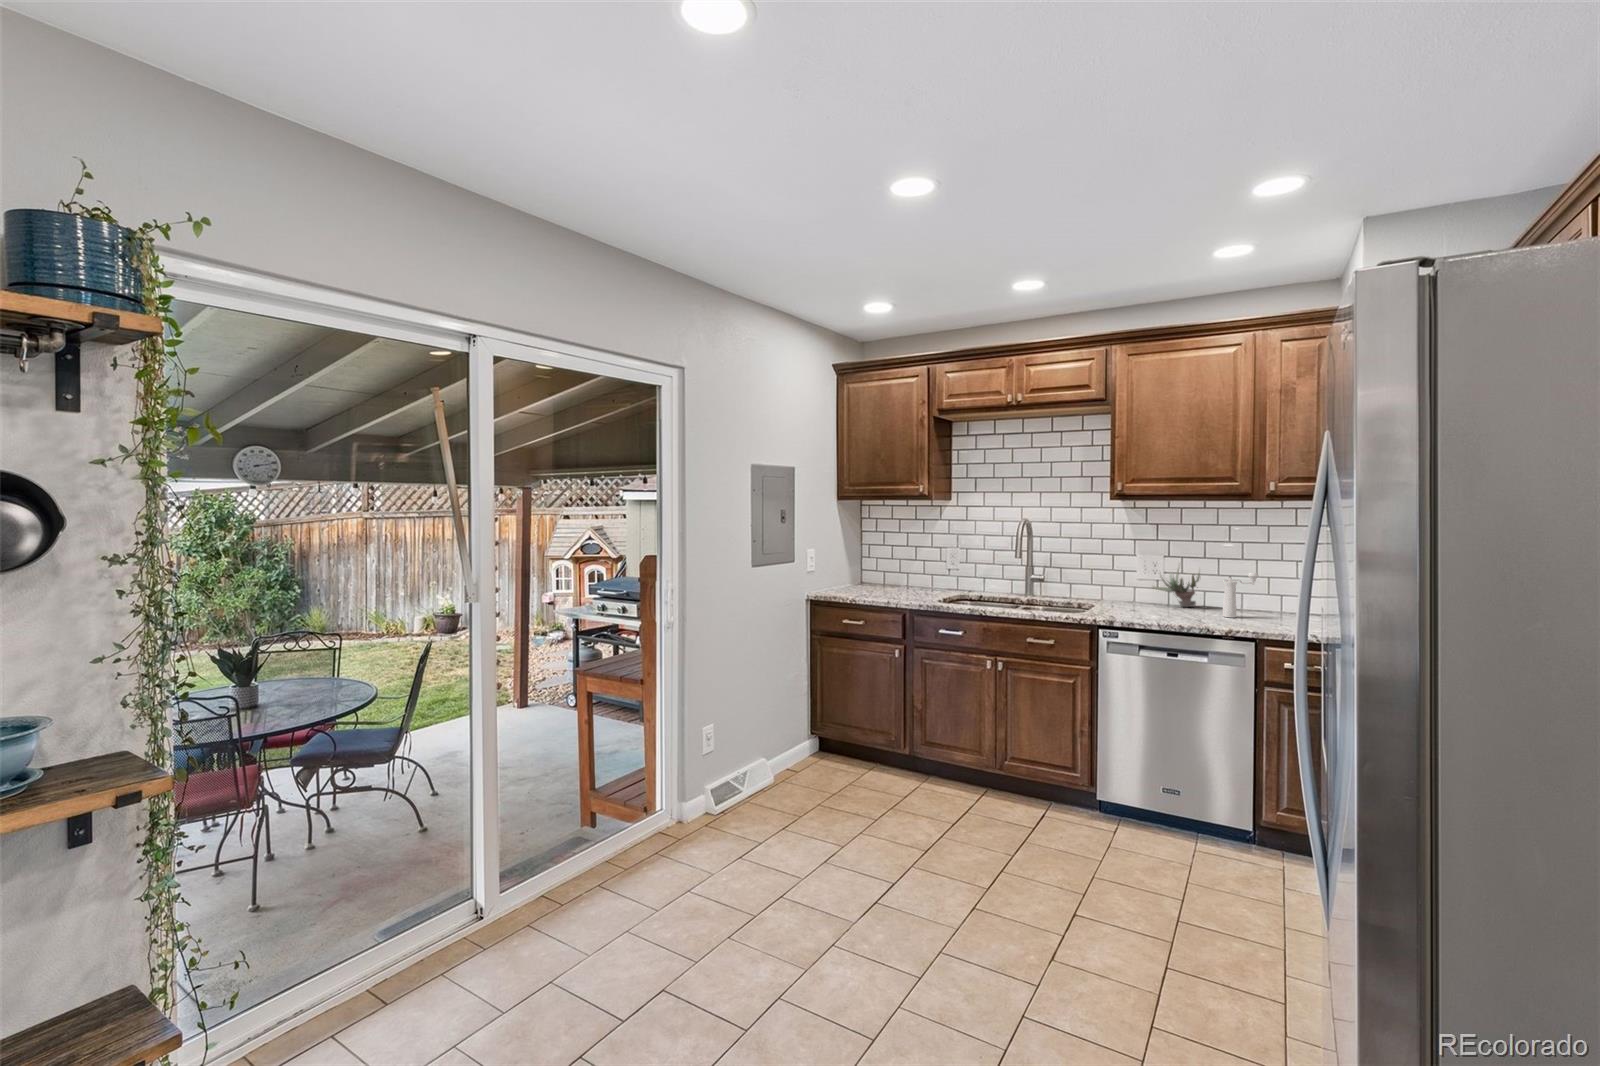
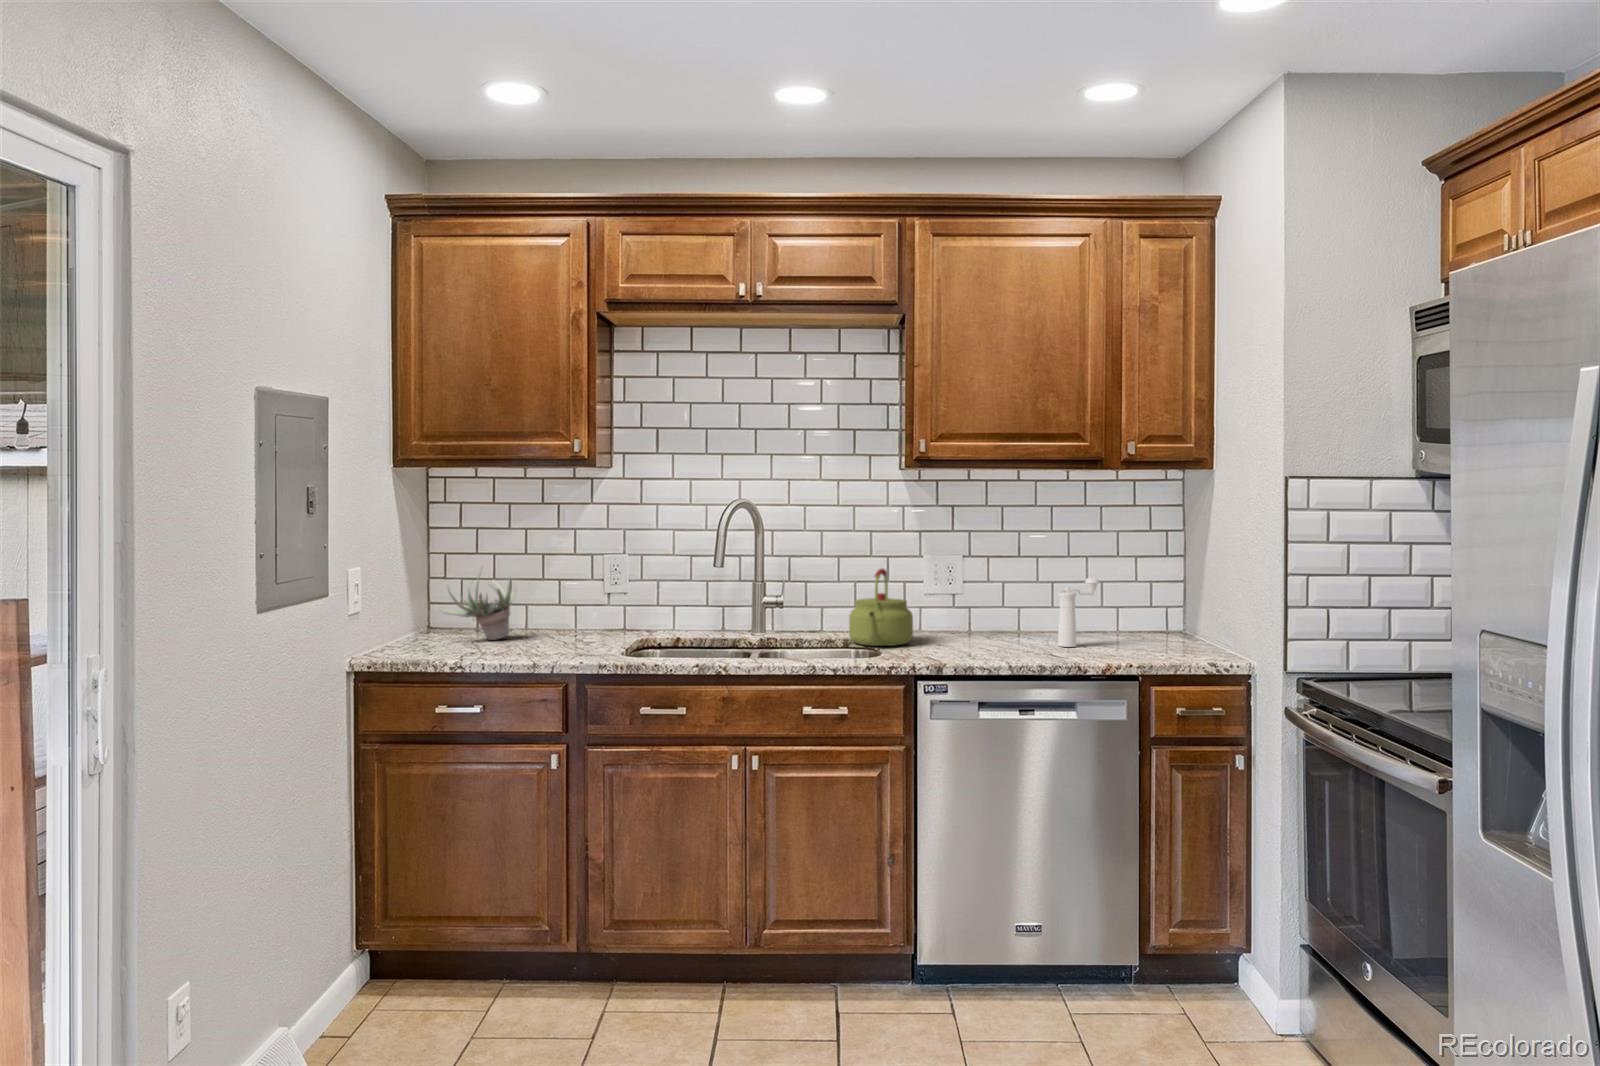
kettle: none [1080,561,1122,608] -> present [849,569,913,646]
succulent plant: present [1153,569,1200,607] -> present [439,568,516,640]

